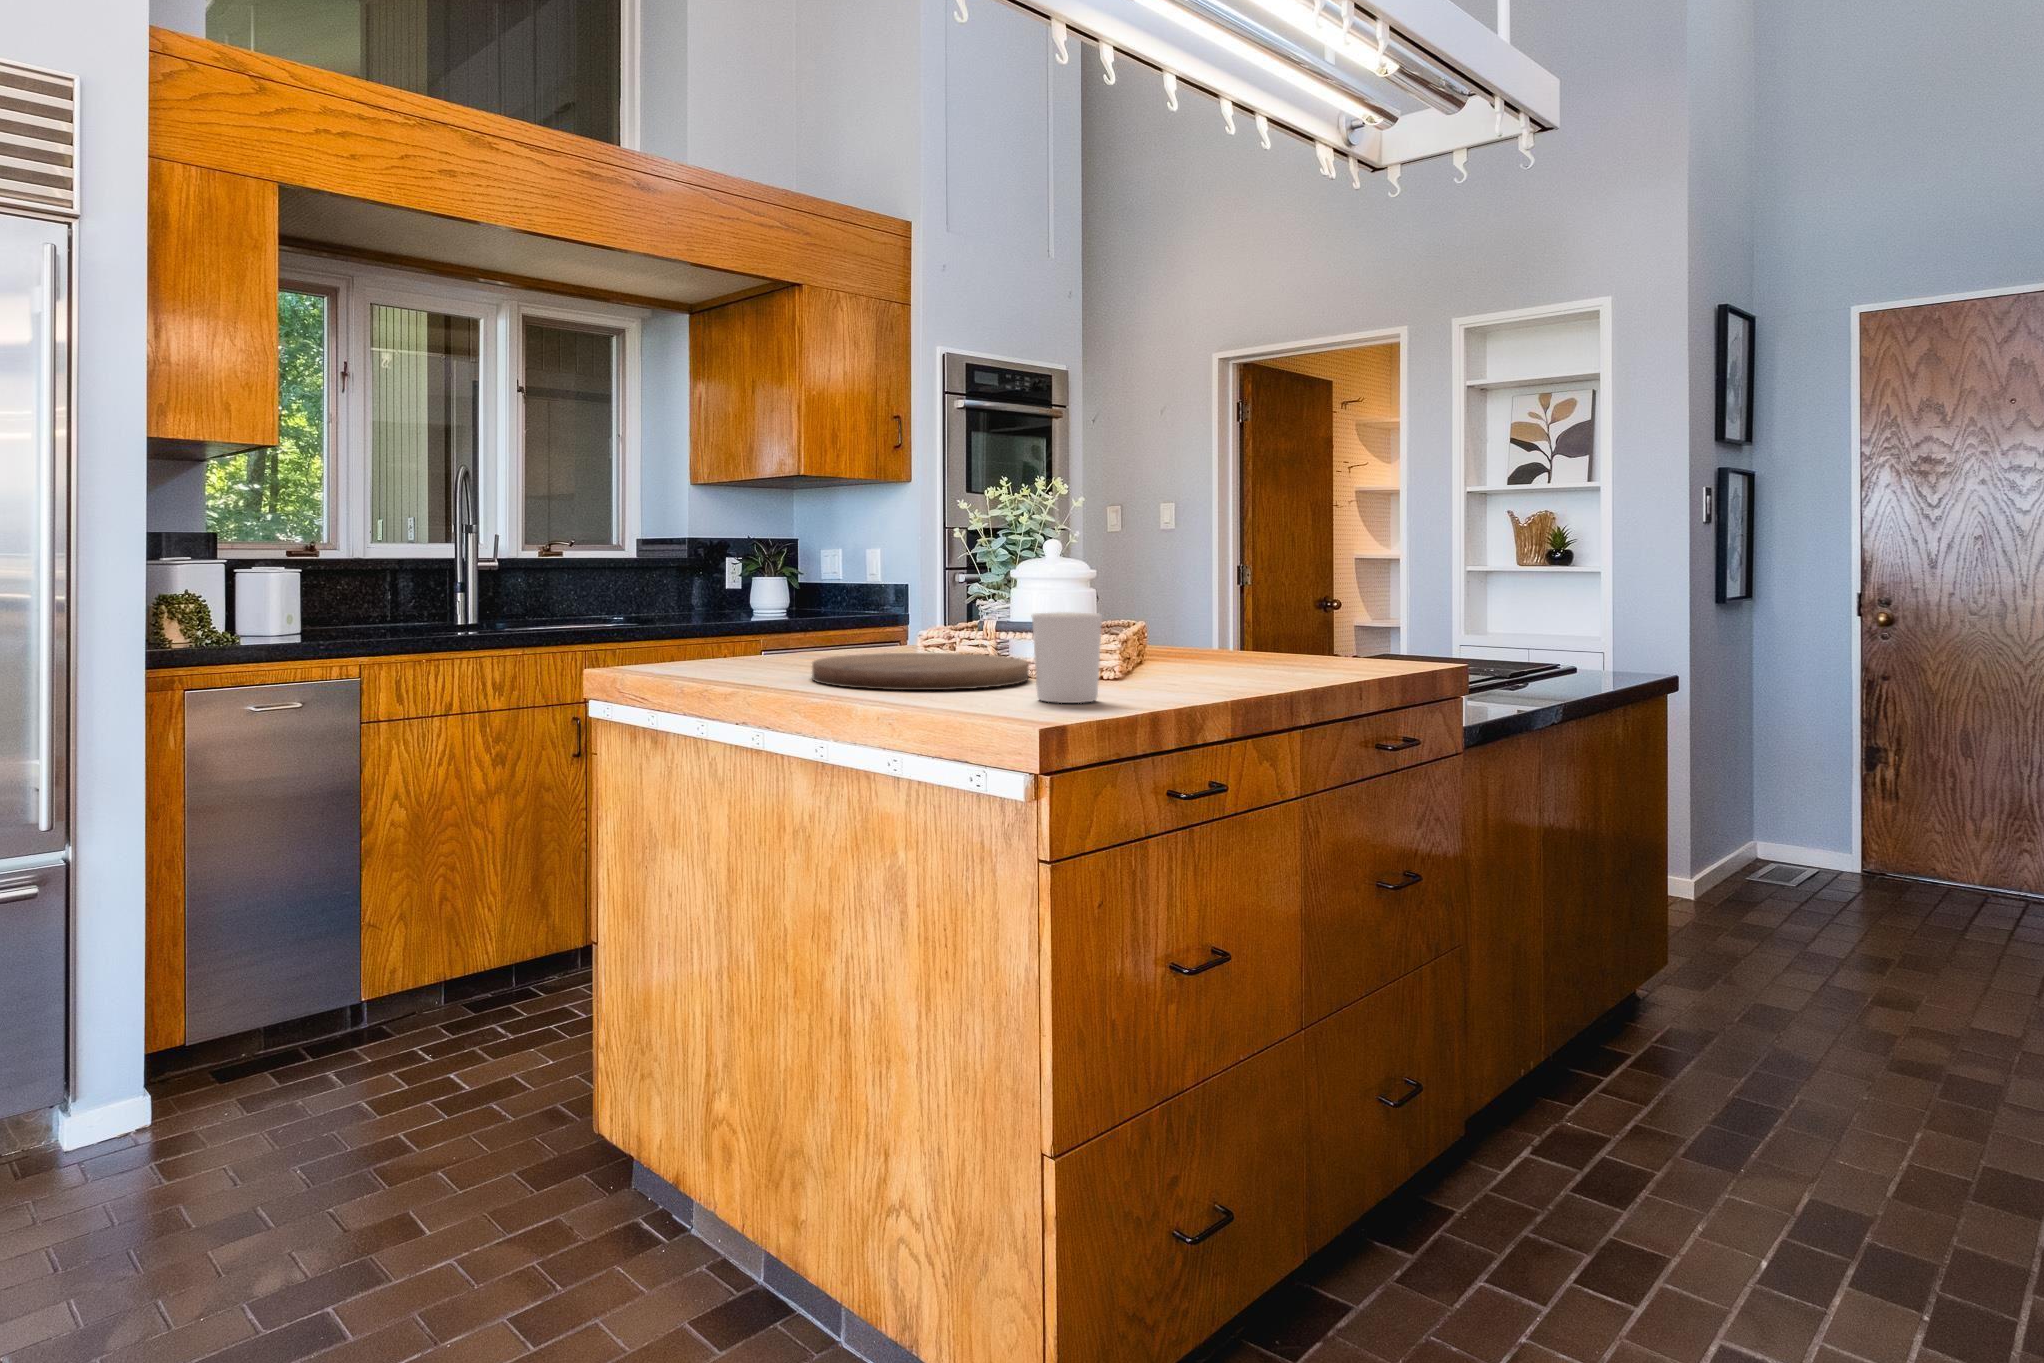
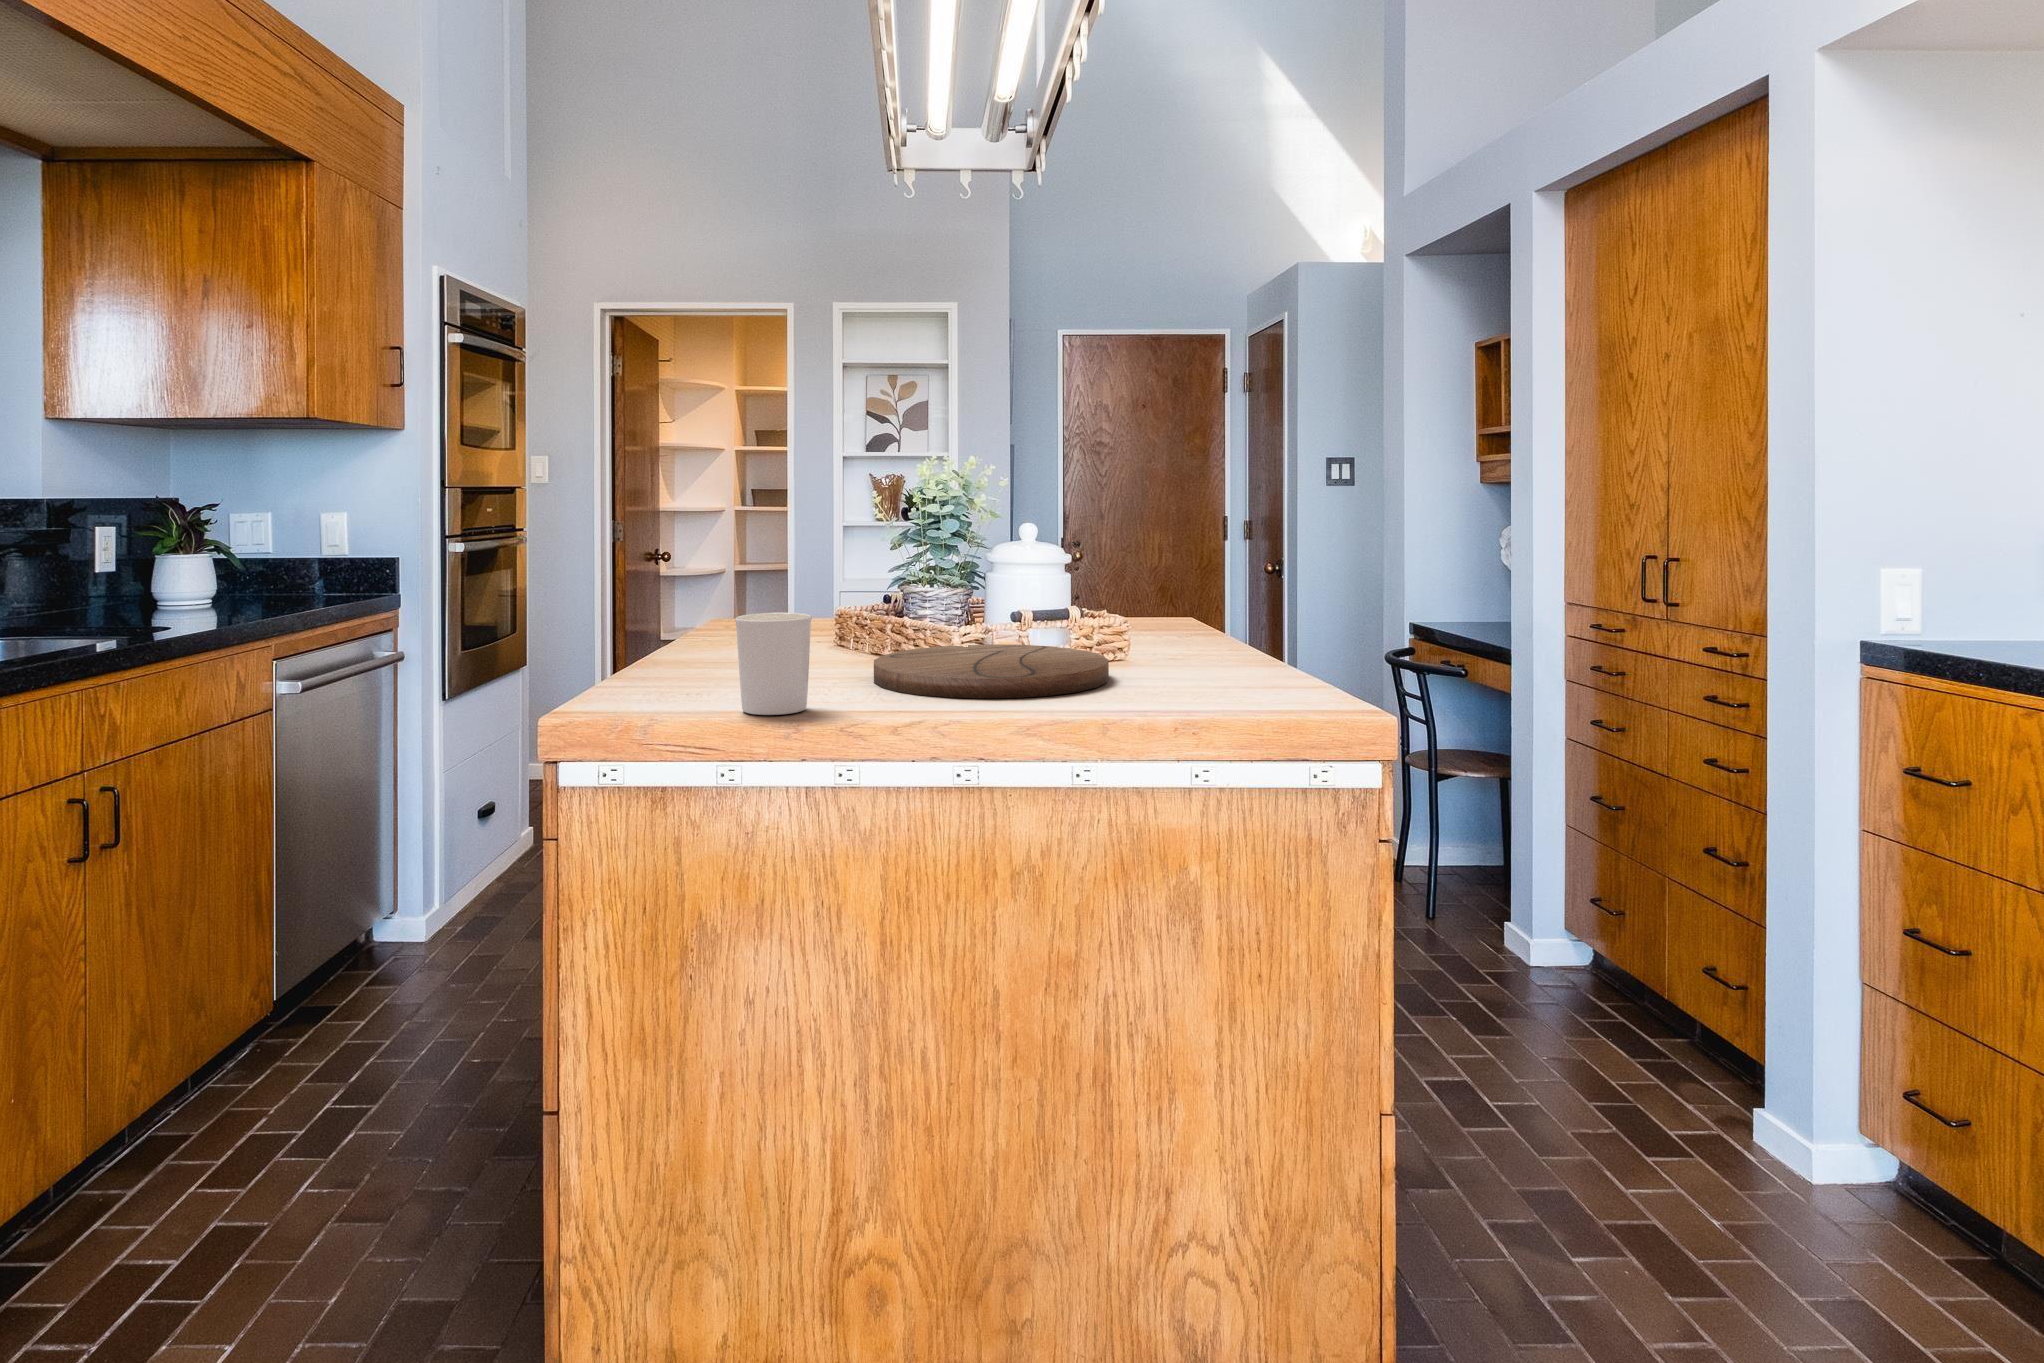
candle holder: present [1032,612,1102,703] -> present [735,613,812,715]

